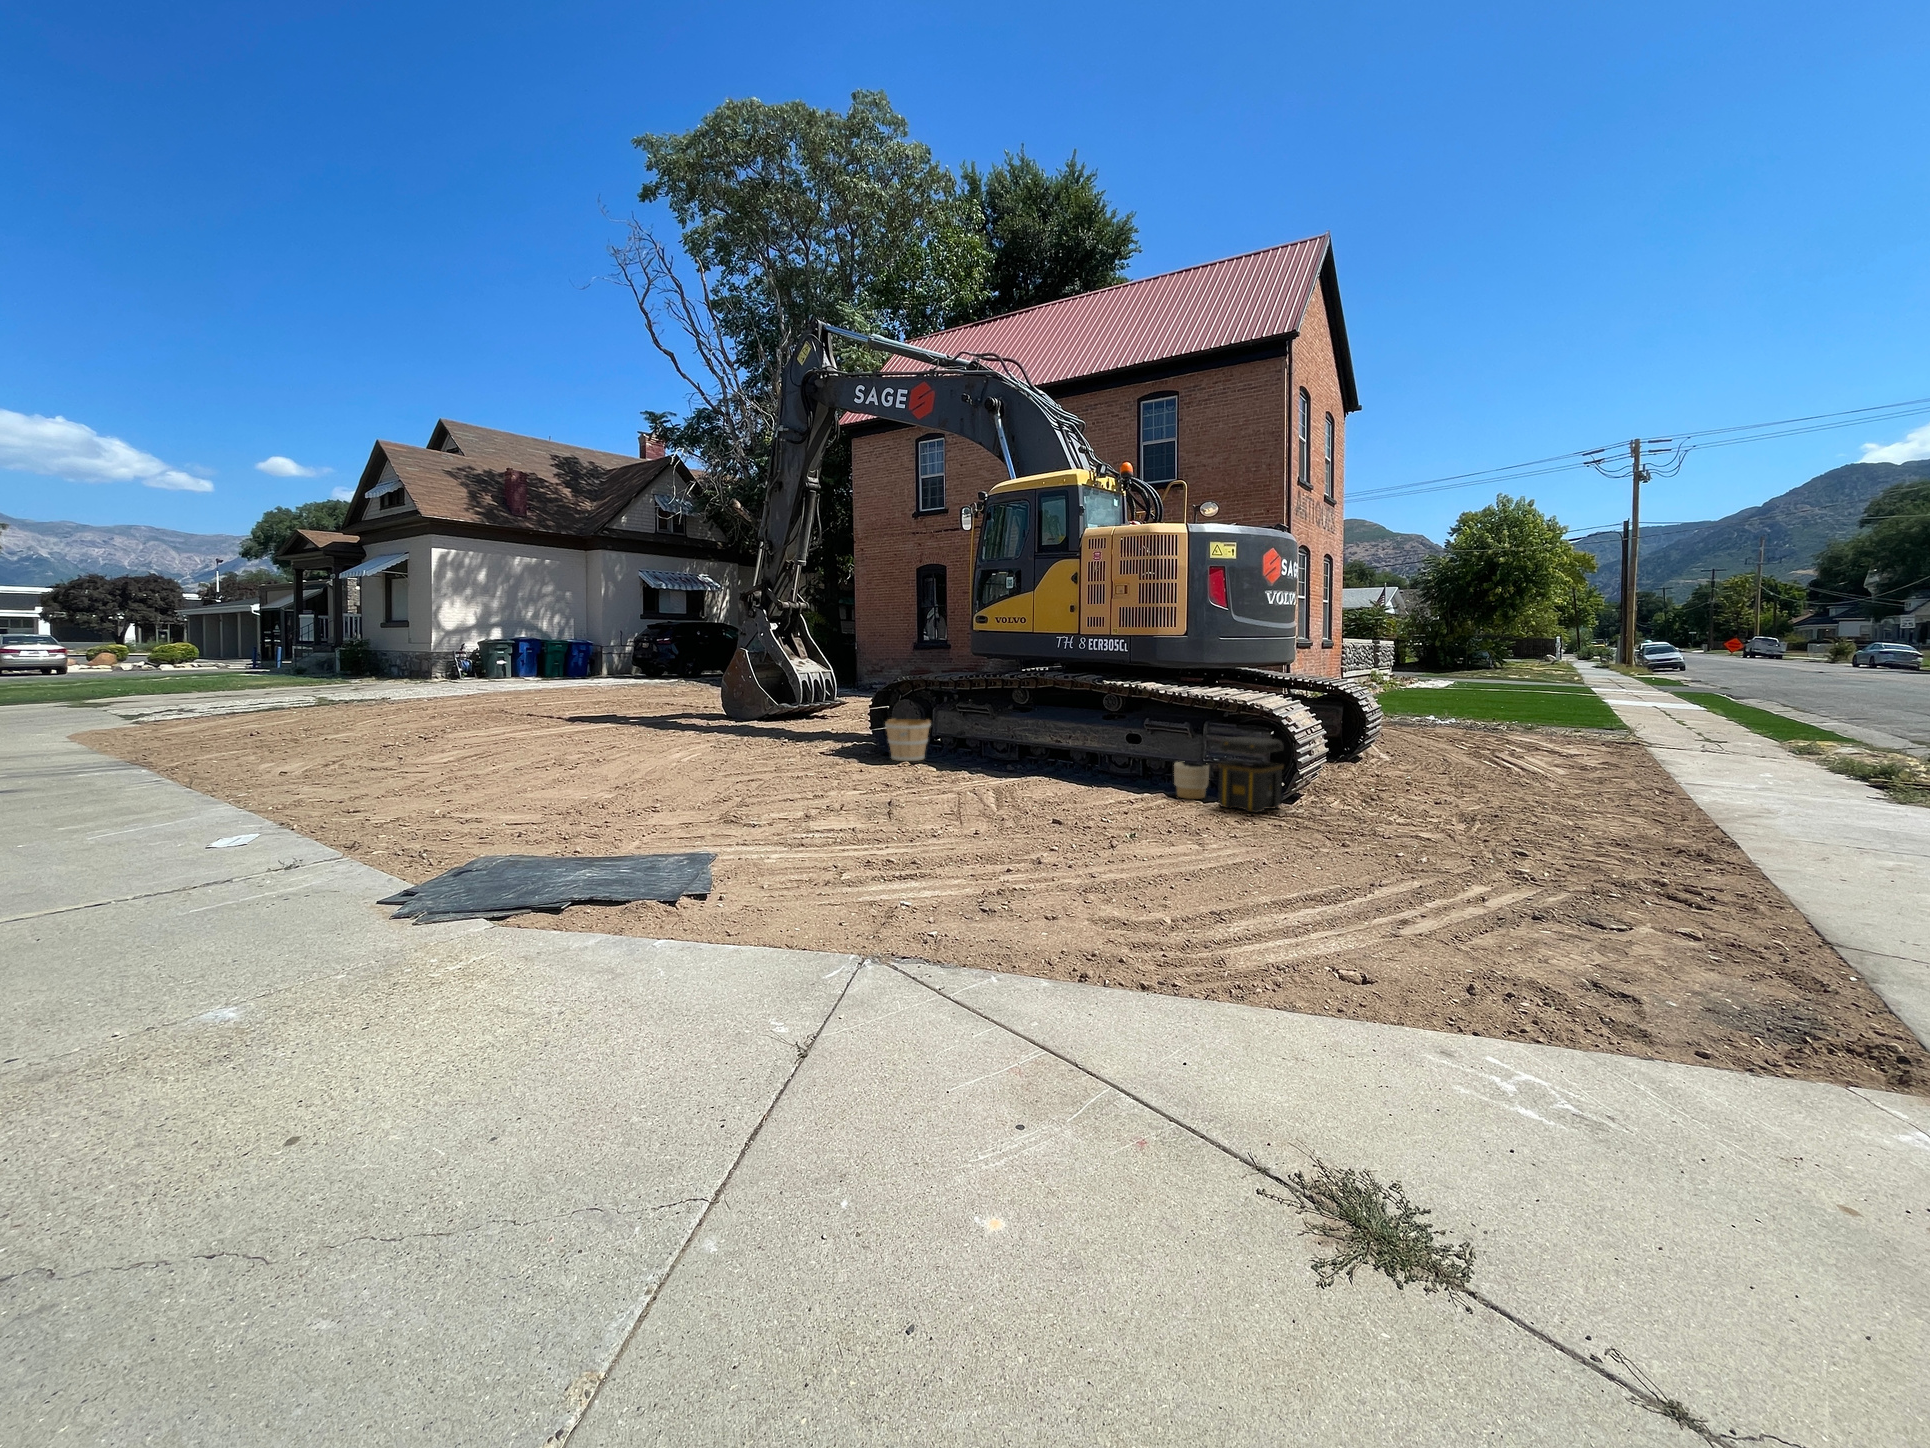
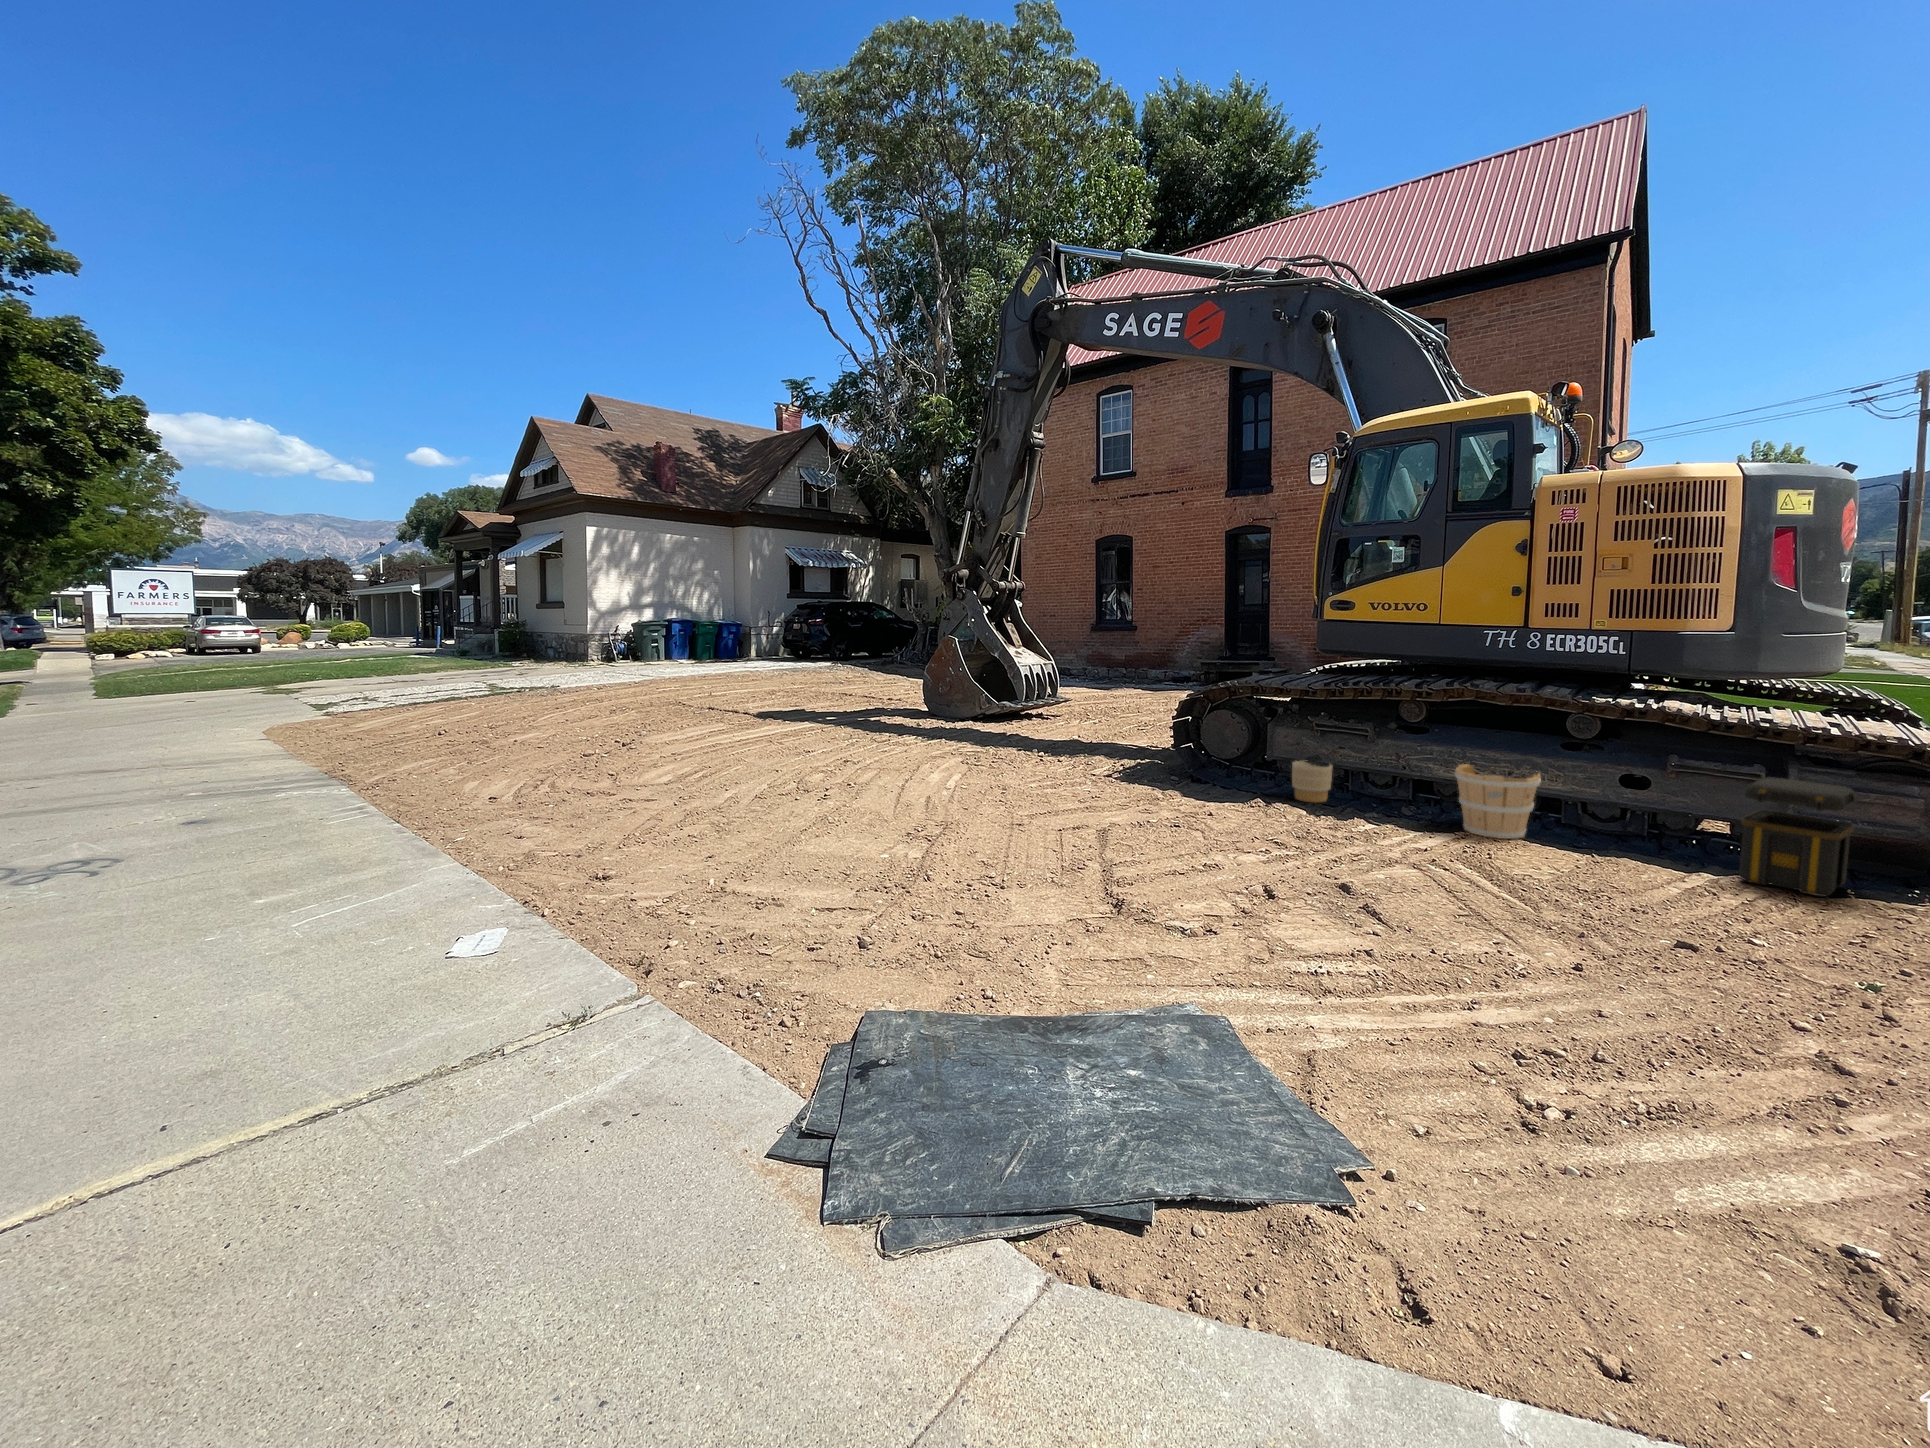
wooden bucket: present [885,719,931,761] -> present [1455,764,1541,839]
planter: present [1174,762,1209,799] -> present [1292,761,1332,803]

